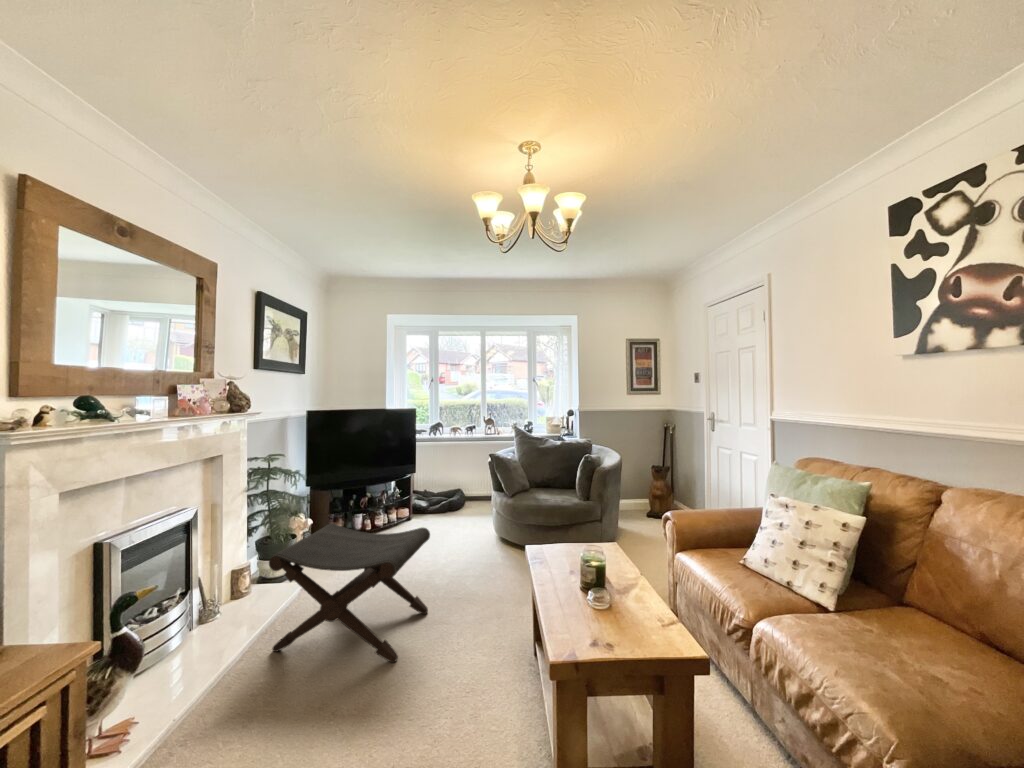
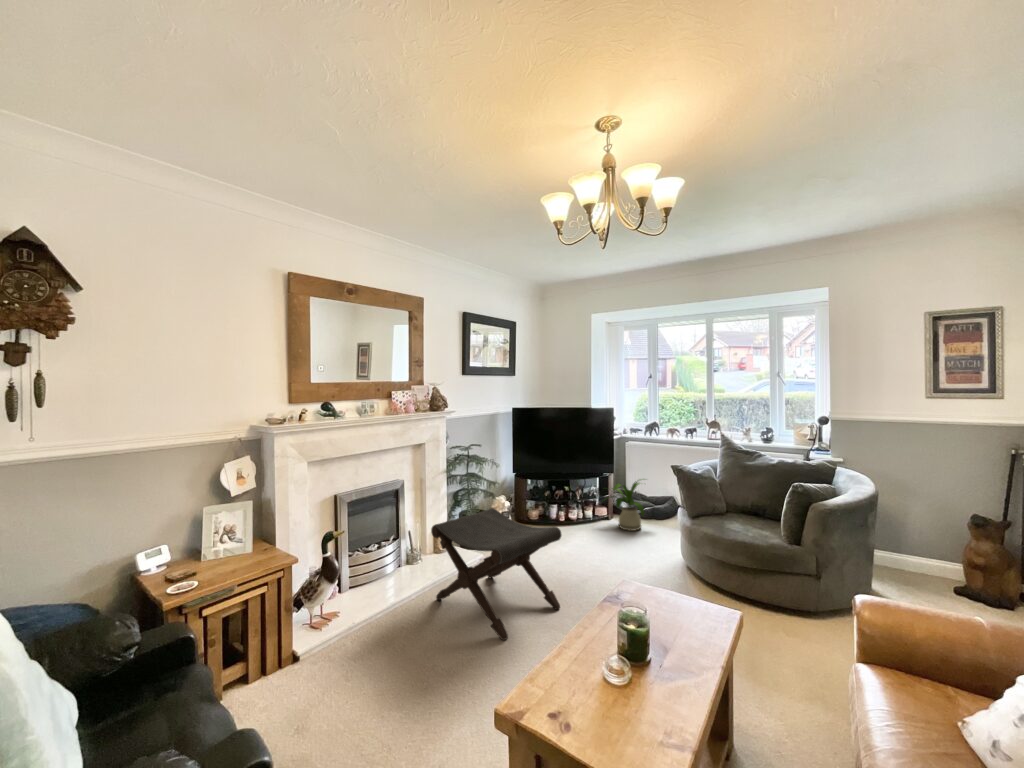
house plant: none [406,475,460,526] -> present [610,482,644,531]

